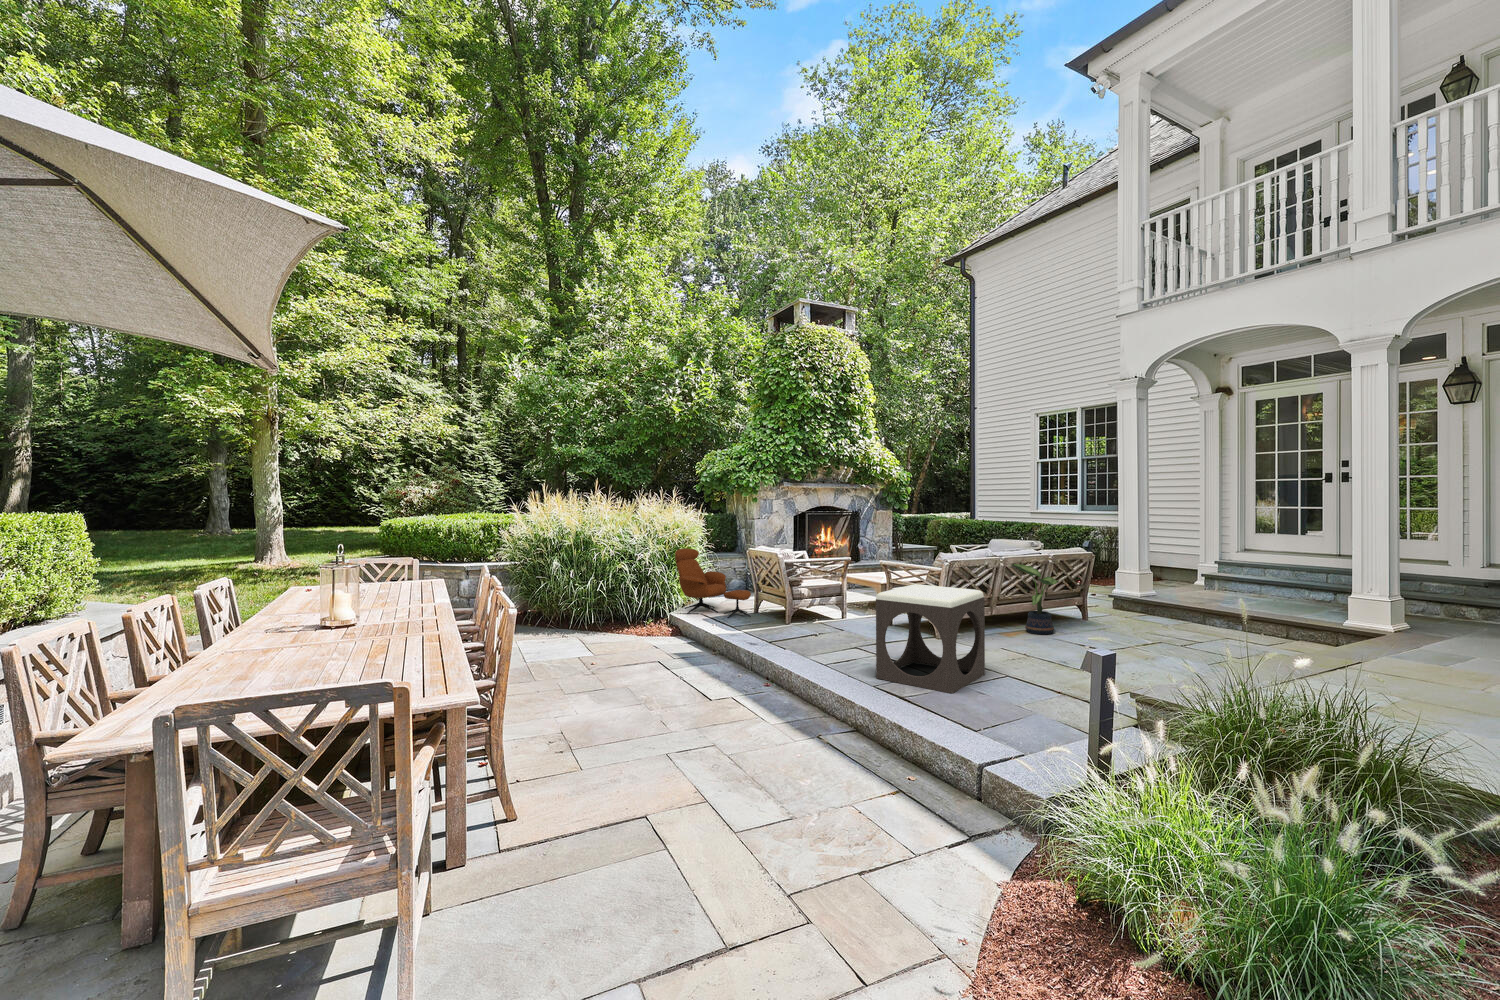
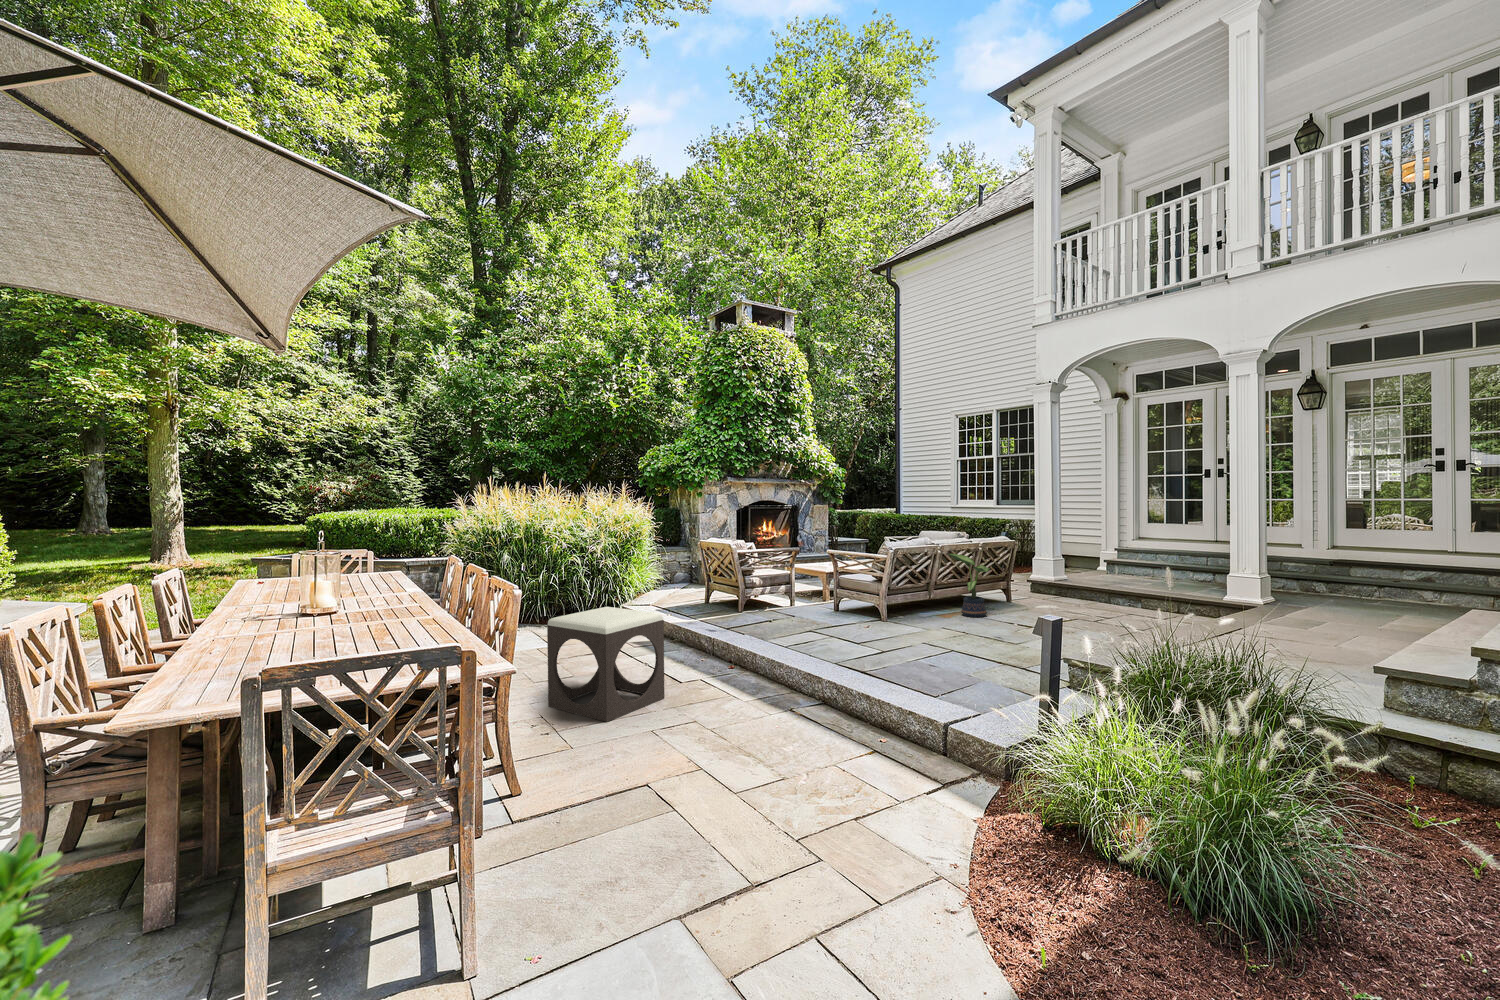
lounge chair: present [675,548,751,618] -> none [628,543,705,610]
footstool: present [876,584,985,693] -> present [547,607,664,722]

